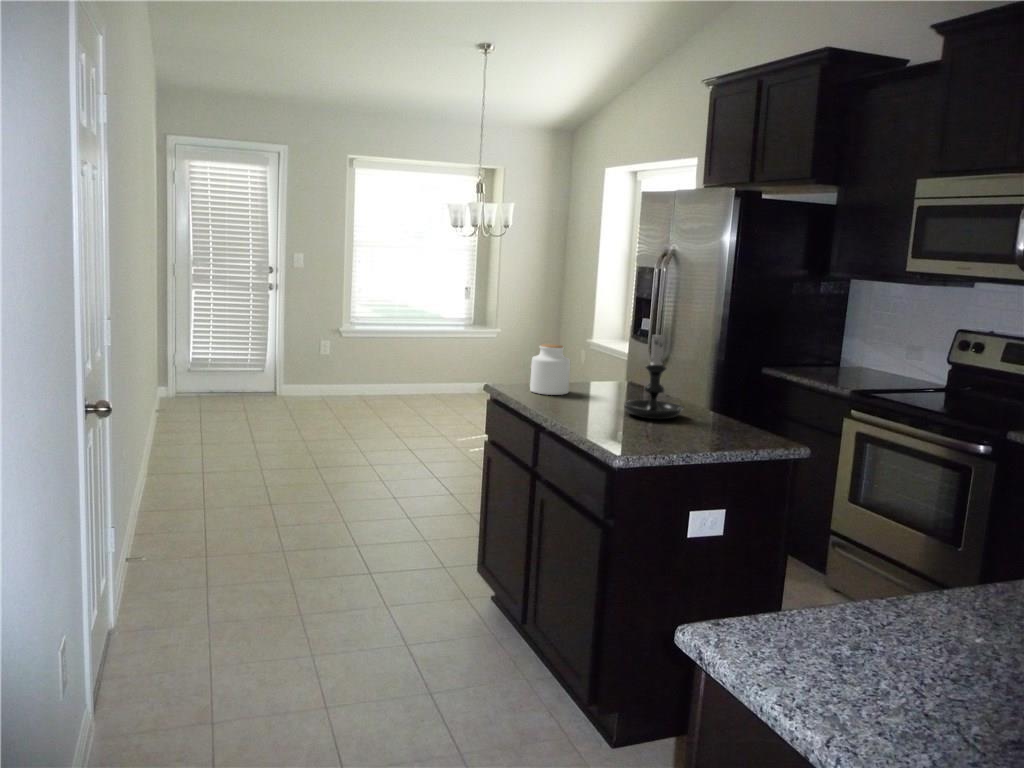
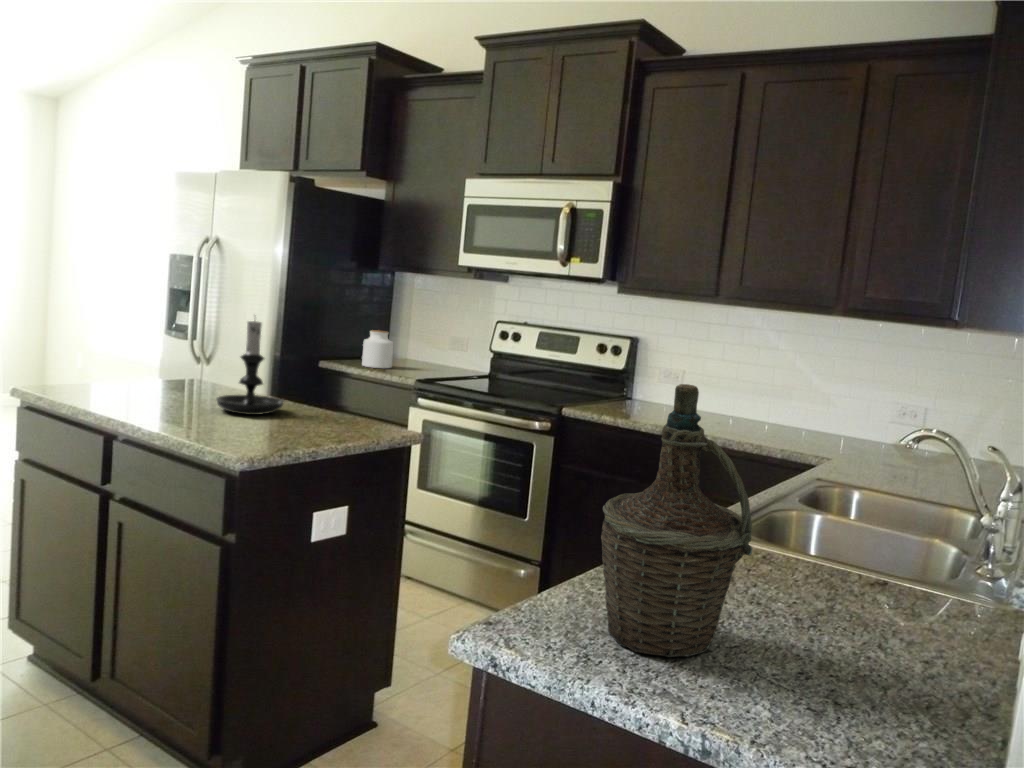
jar: present [530,344,570,395] -> present [362,330,393,368]
bottle: none [815,422,972,695] -> present [601,384,752,657]

